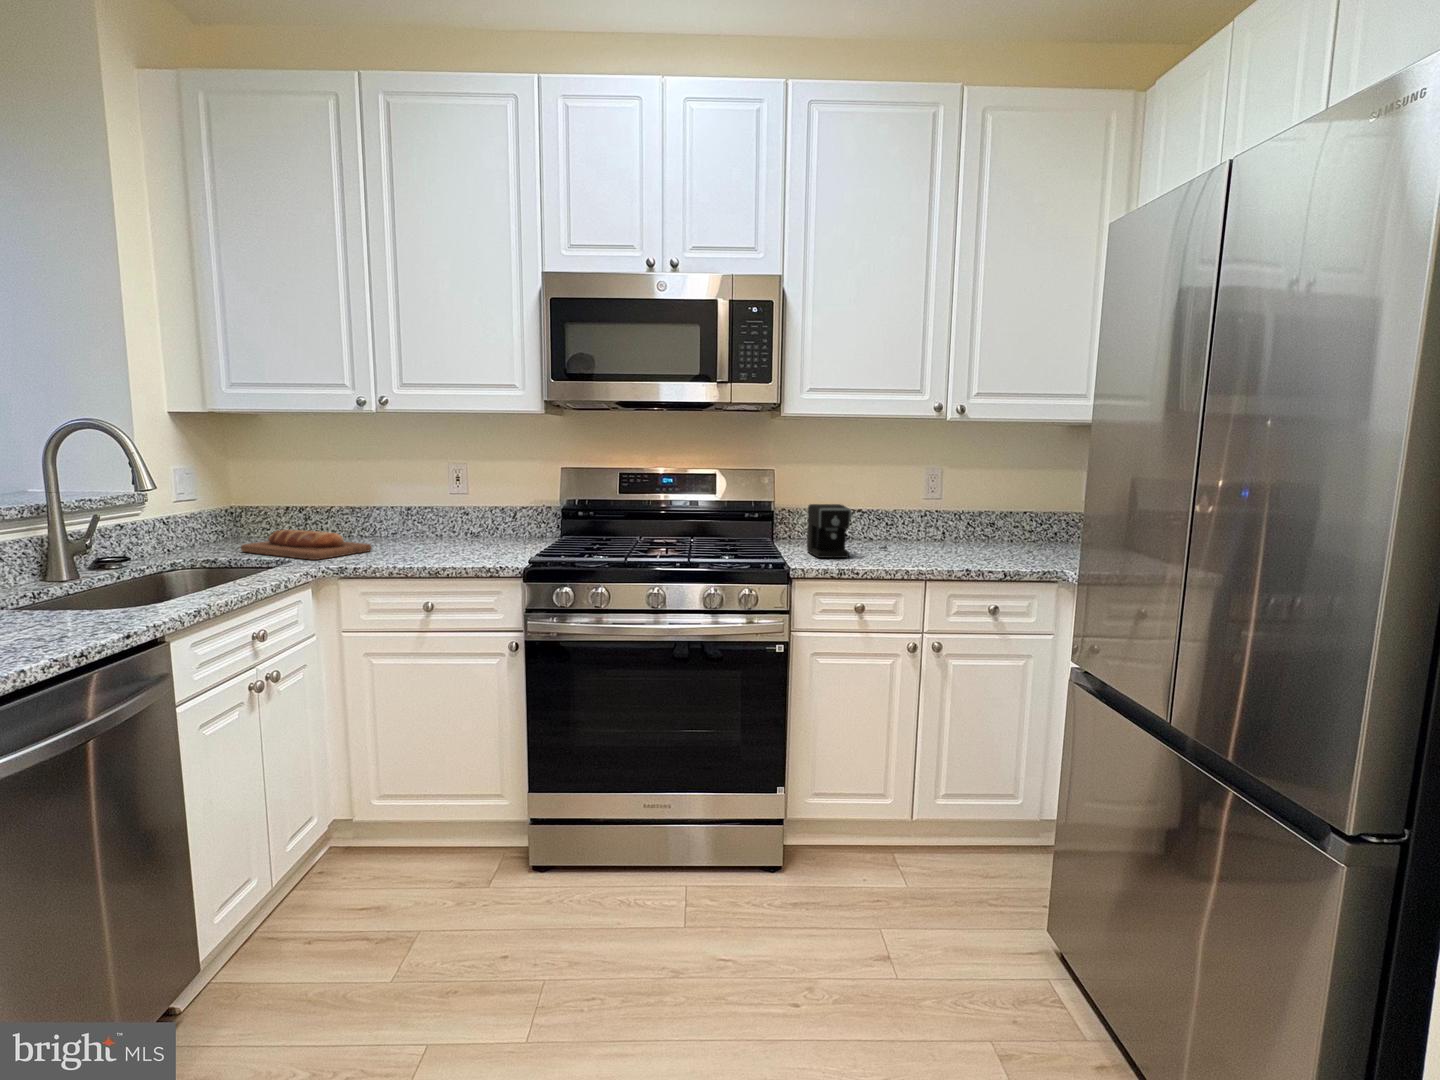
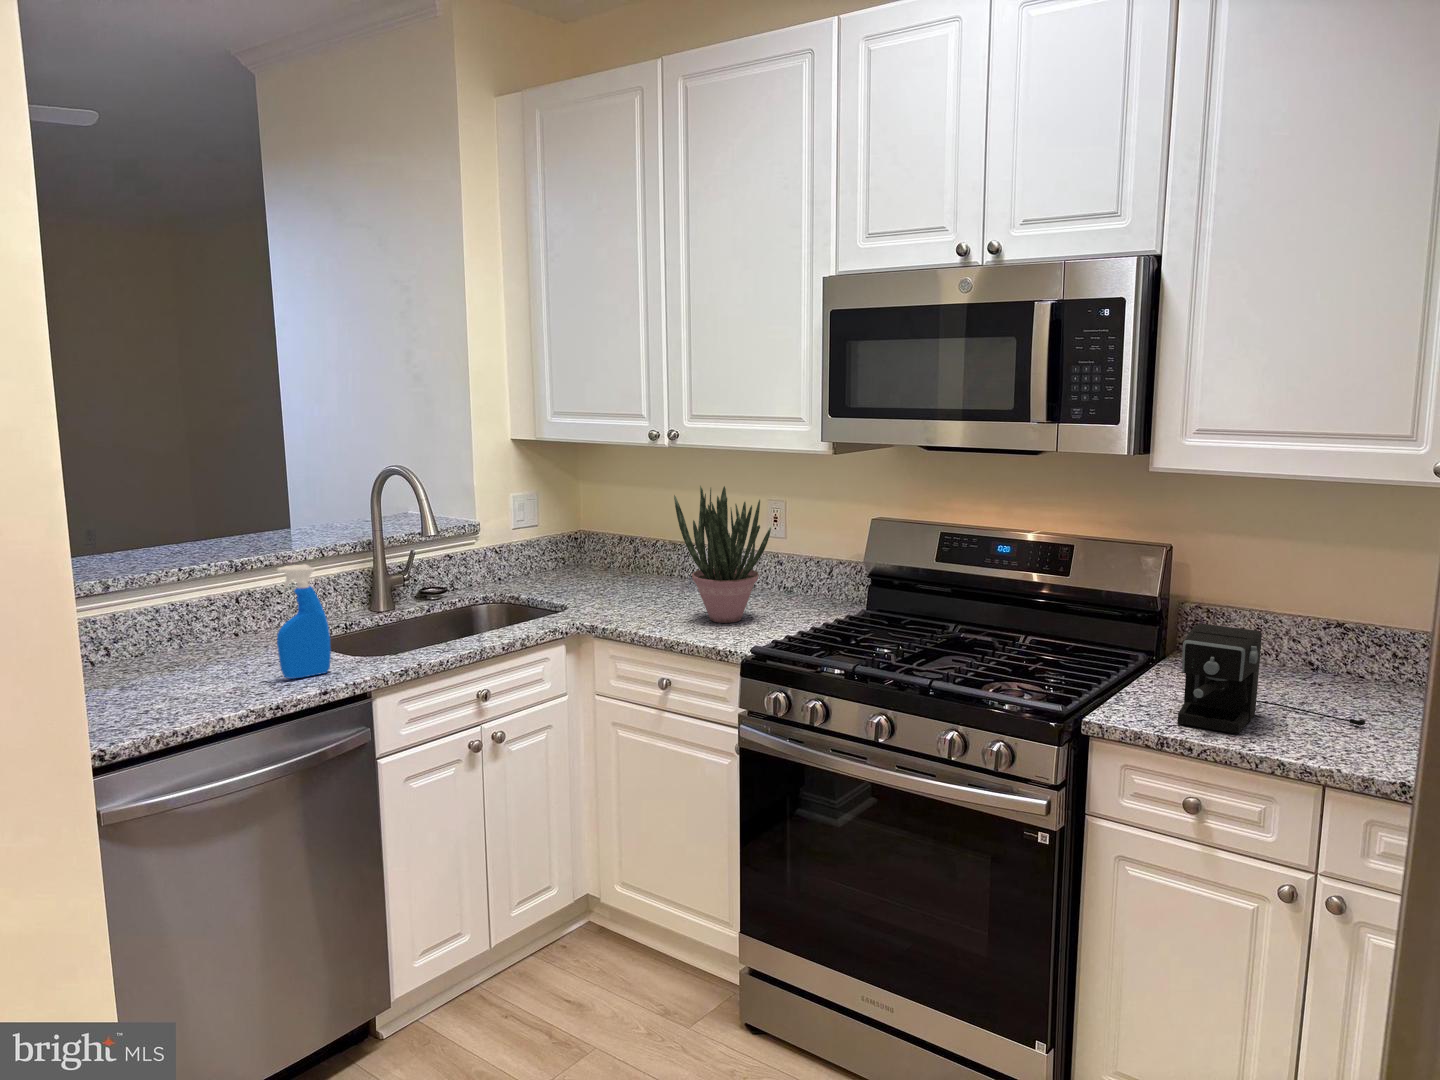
potted plant: none [414,441,494,553] -> present [674,486,771,623]
spray bottle: none [31,502,101,634] -> present [277,565,331,679]
bread loaf: present [241,530,372,560] -> none [549,569,651,612]

